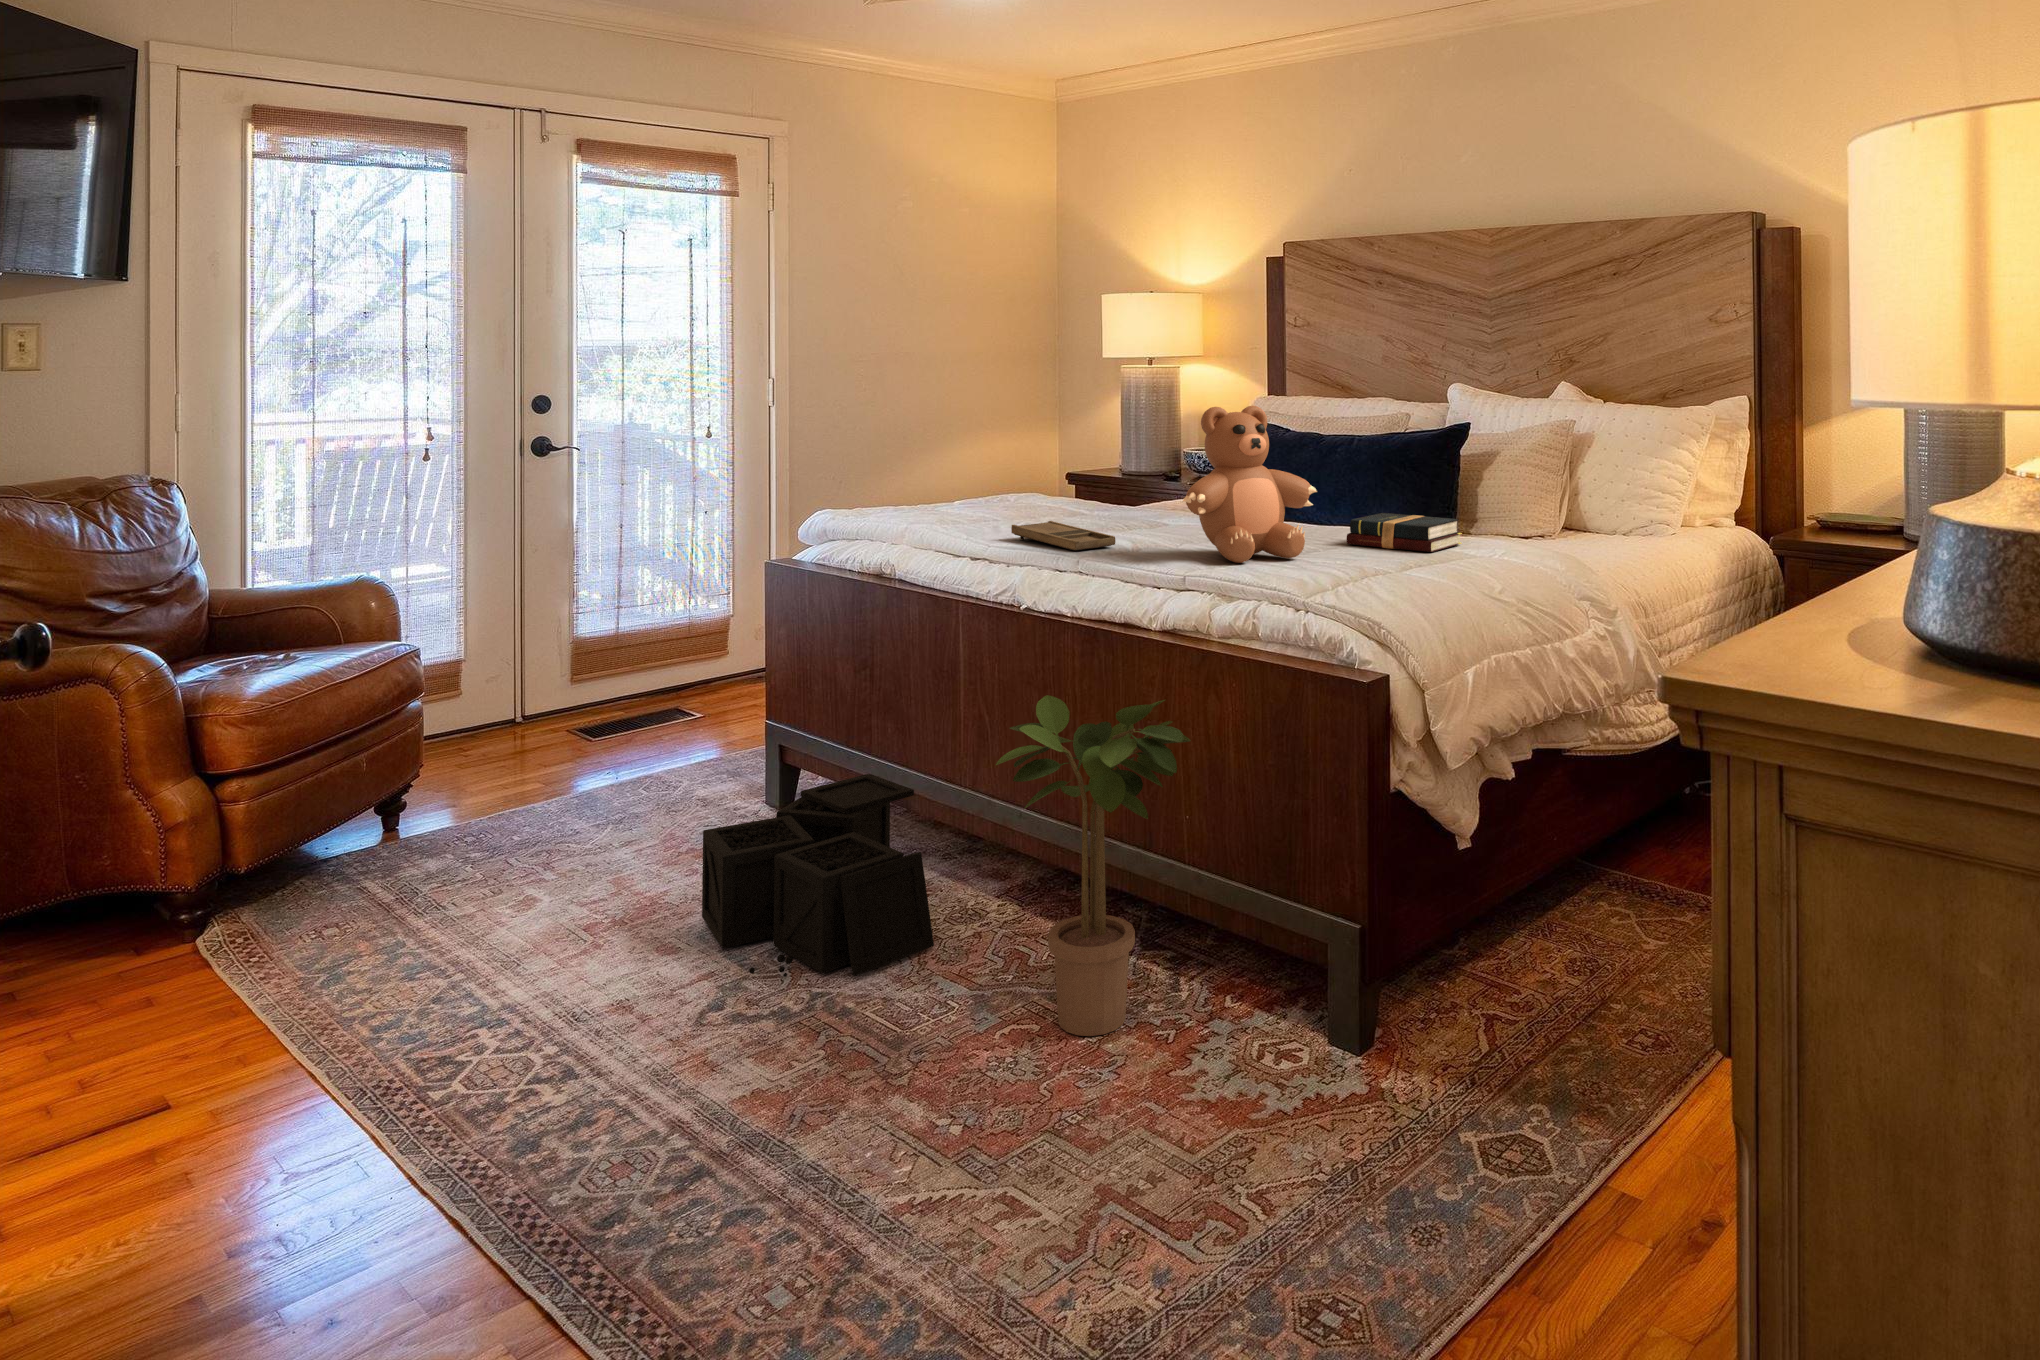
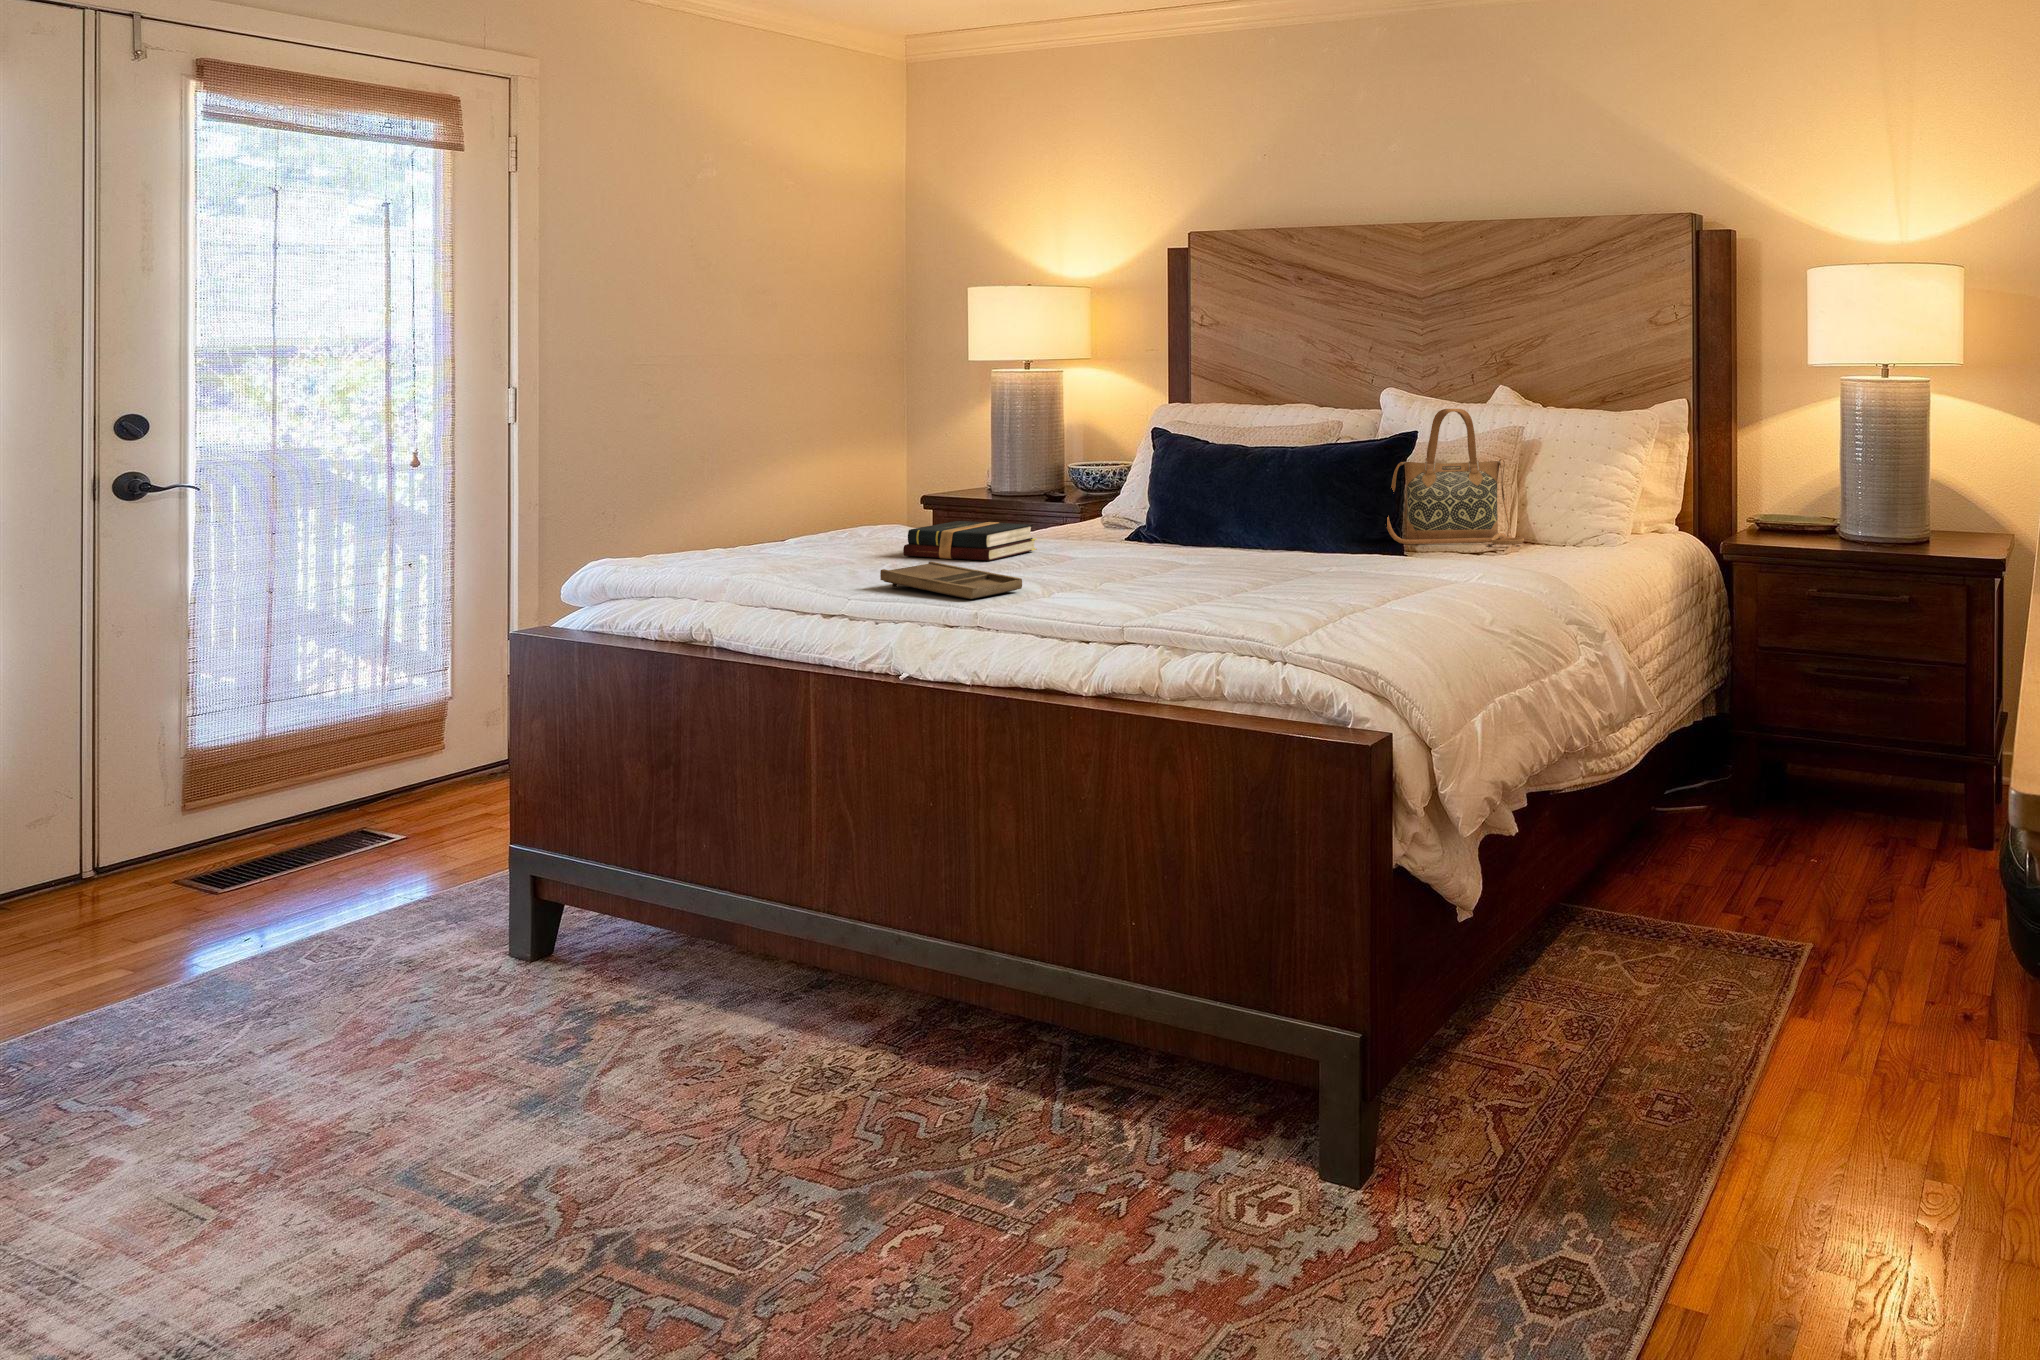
handbag: none [1435,402,1568,531] -> present [1387,409,1524,545]
teddy bear: present [1183,406,1317,563] -> none [1115,418,1273,604]
hardback book: present [1347,513,1462,552] -> present [903,521,1037,560]
potted plant: present [996,695,1191,1036] -> none [882,787,1148,1230]
storage bin: present [702,774,934,977] -> none [409,904,780,1226]

